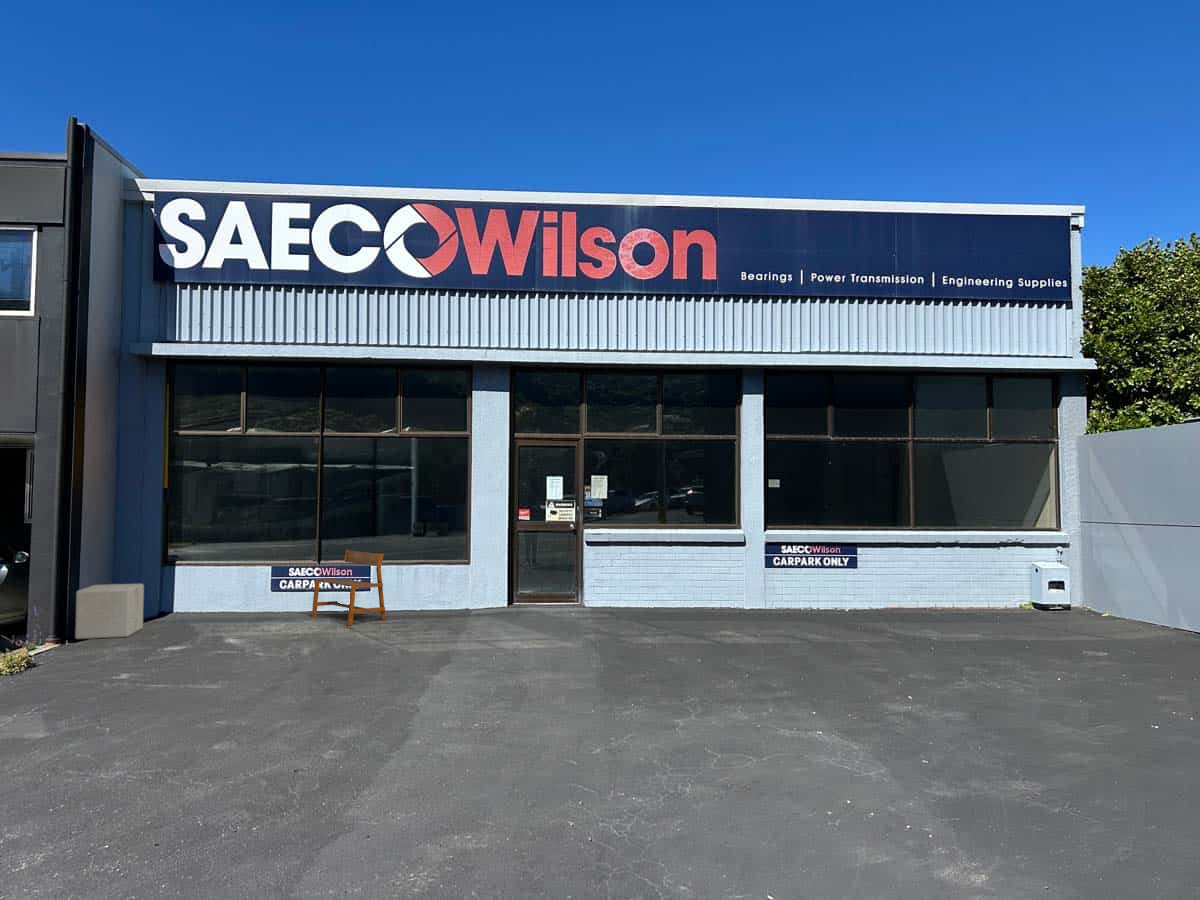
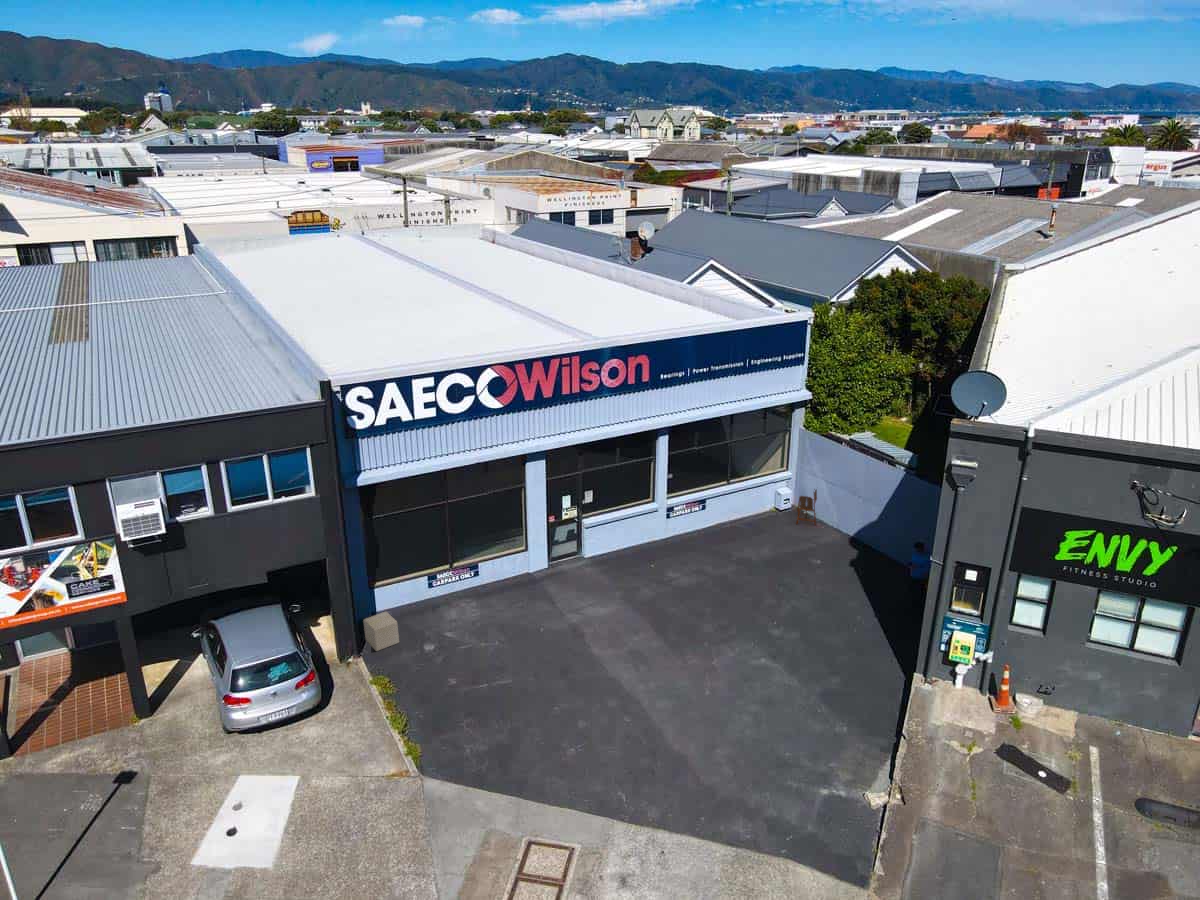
bench: present [312,550,385,625] -> present [796,490,817,525]

